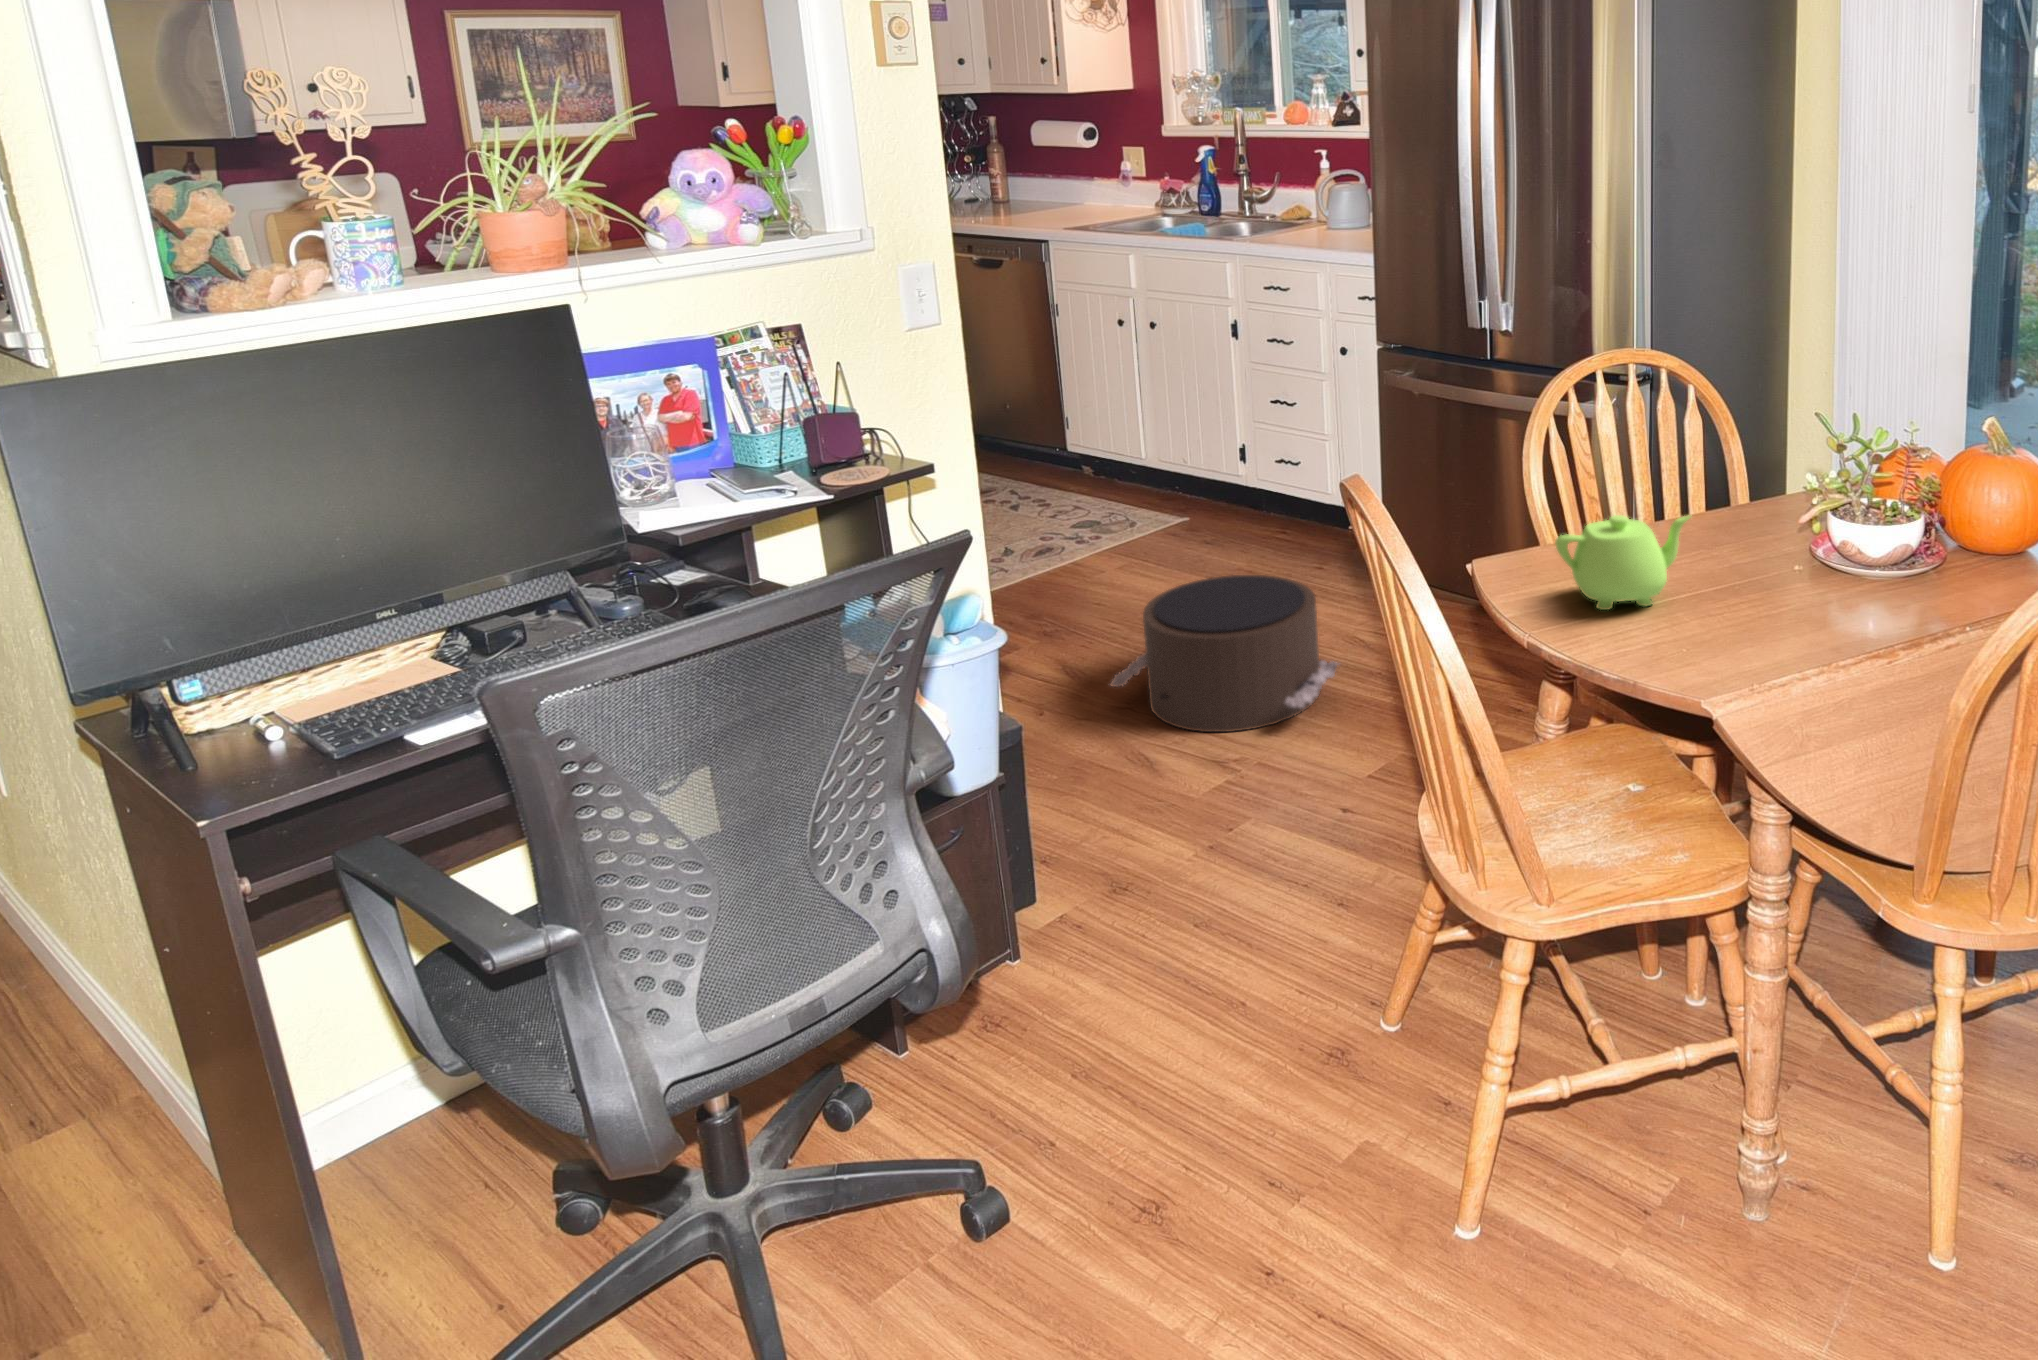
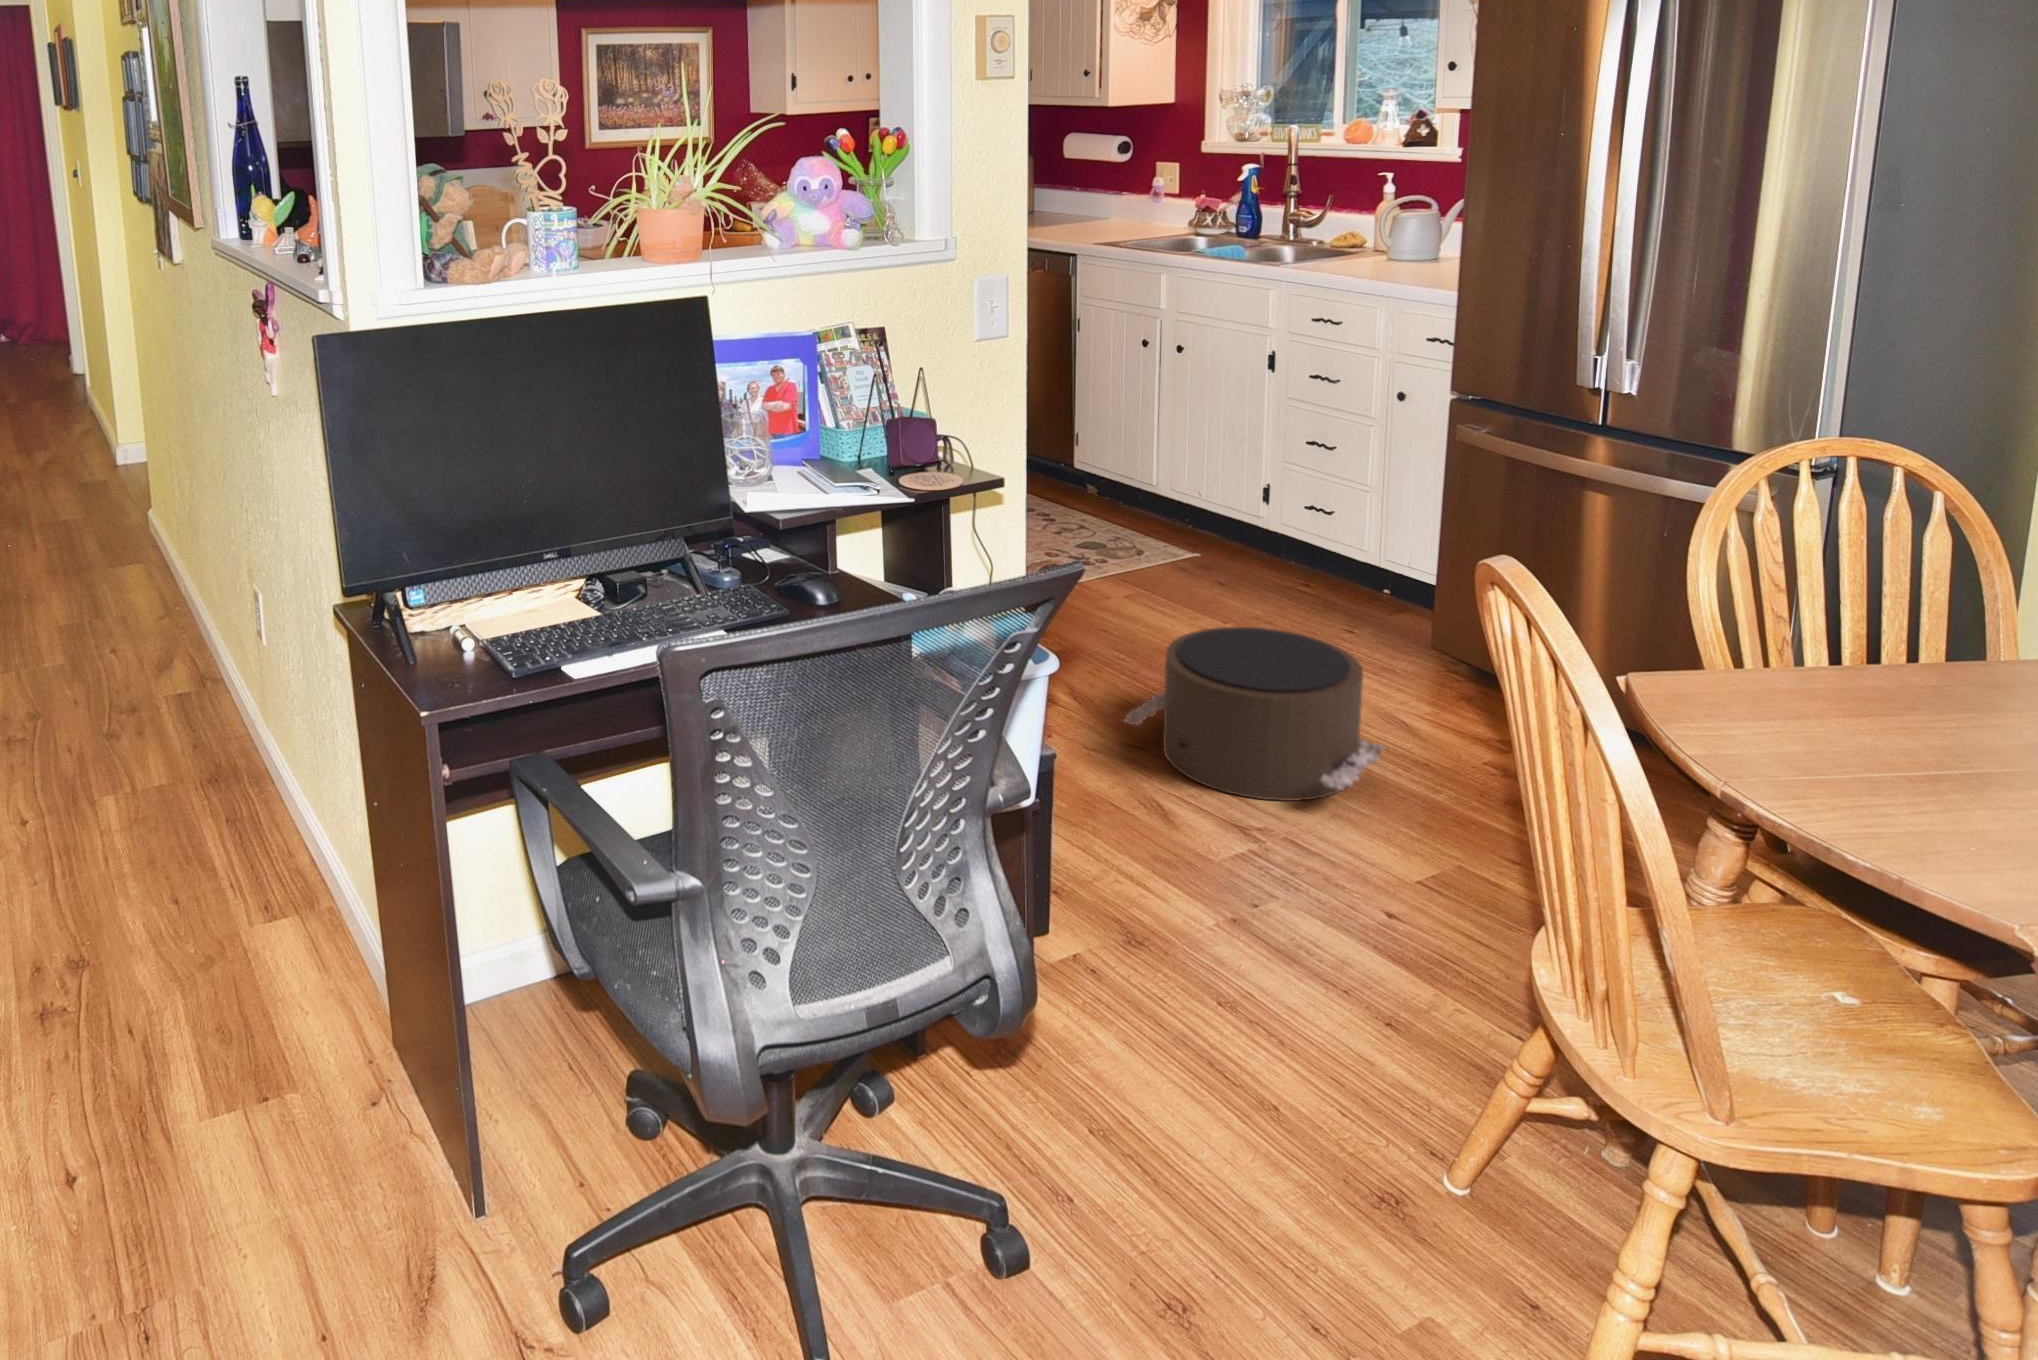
teapot: present [1555,515,1690,610] -> none [1775,658,1997,784]

